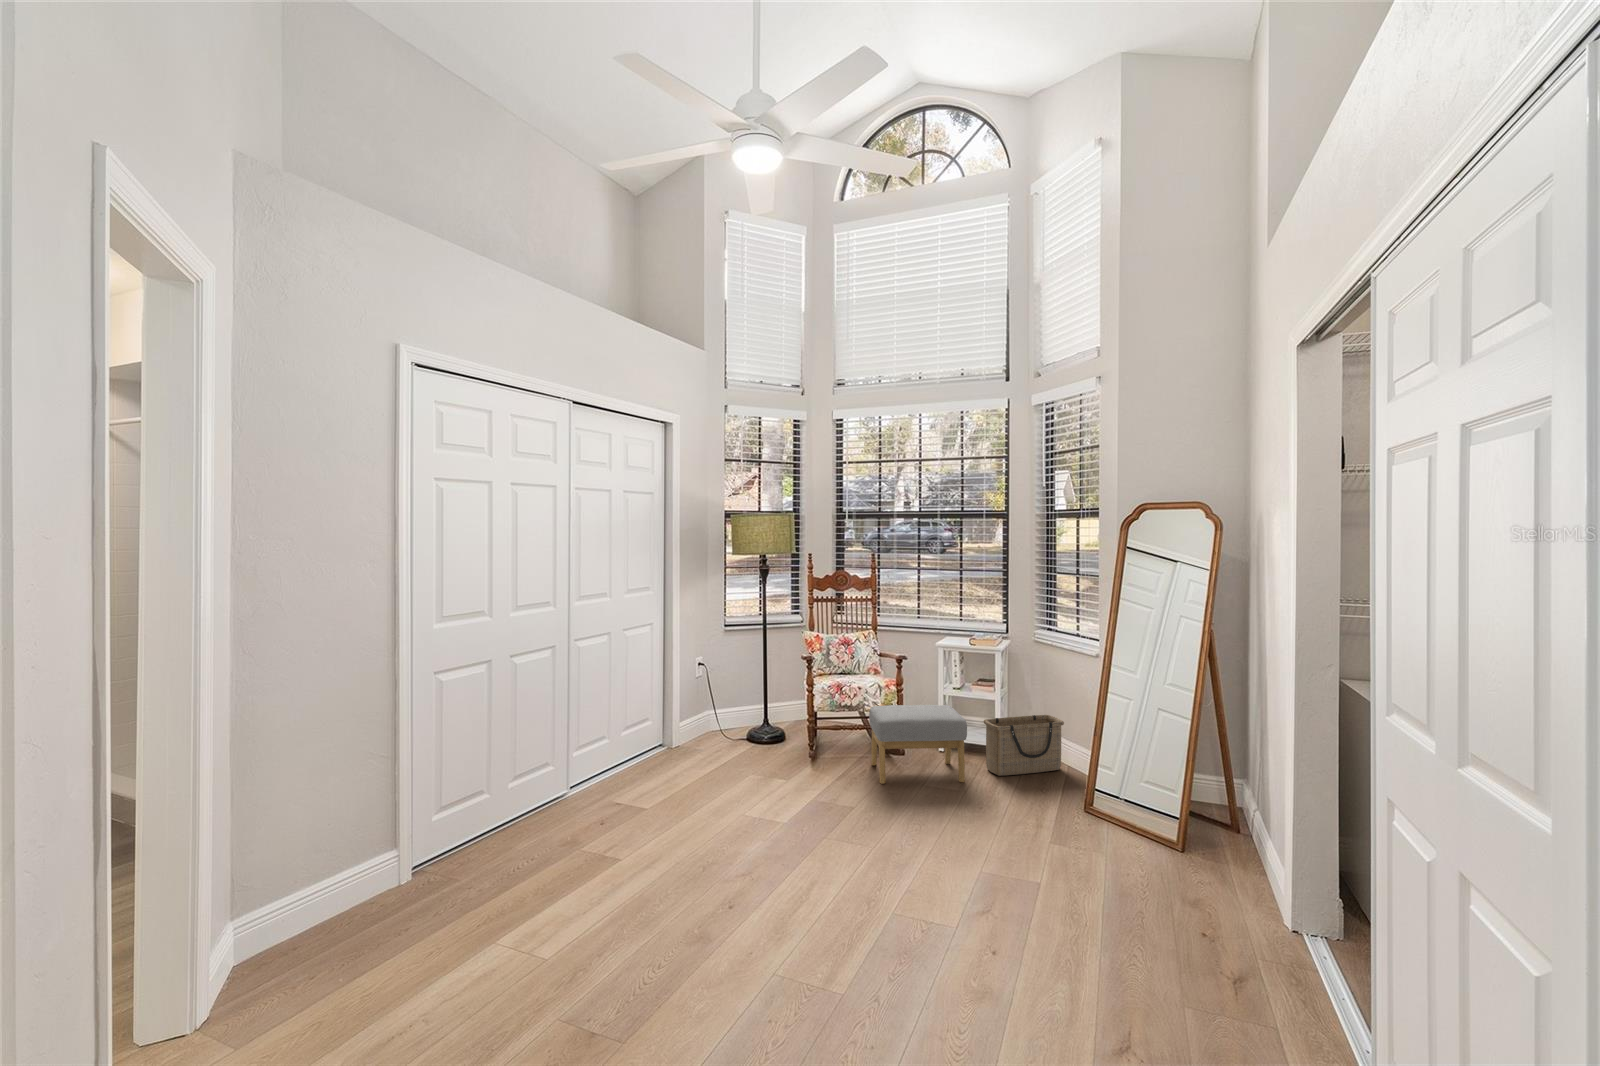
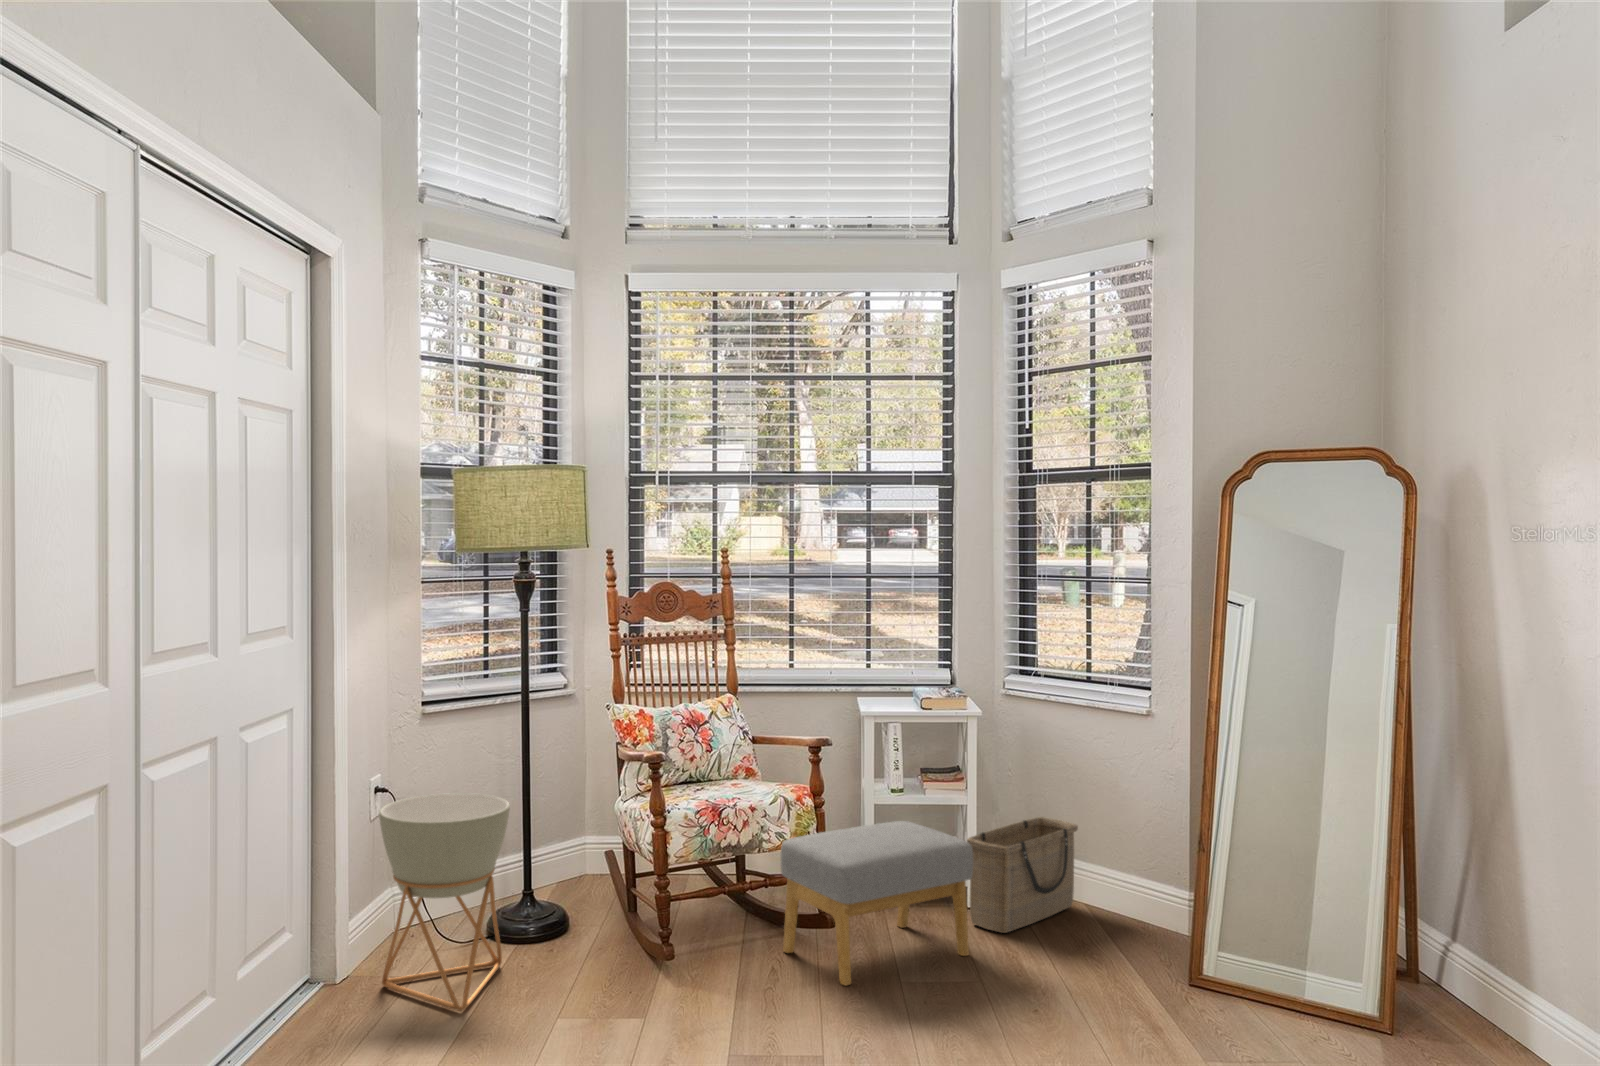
planter: none [683,666,742,763] -> present [379,793,510,1011]

